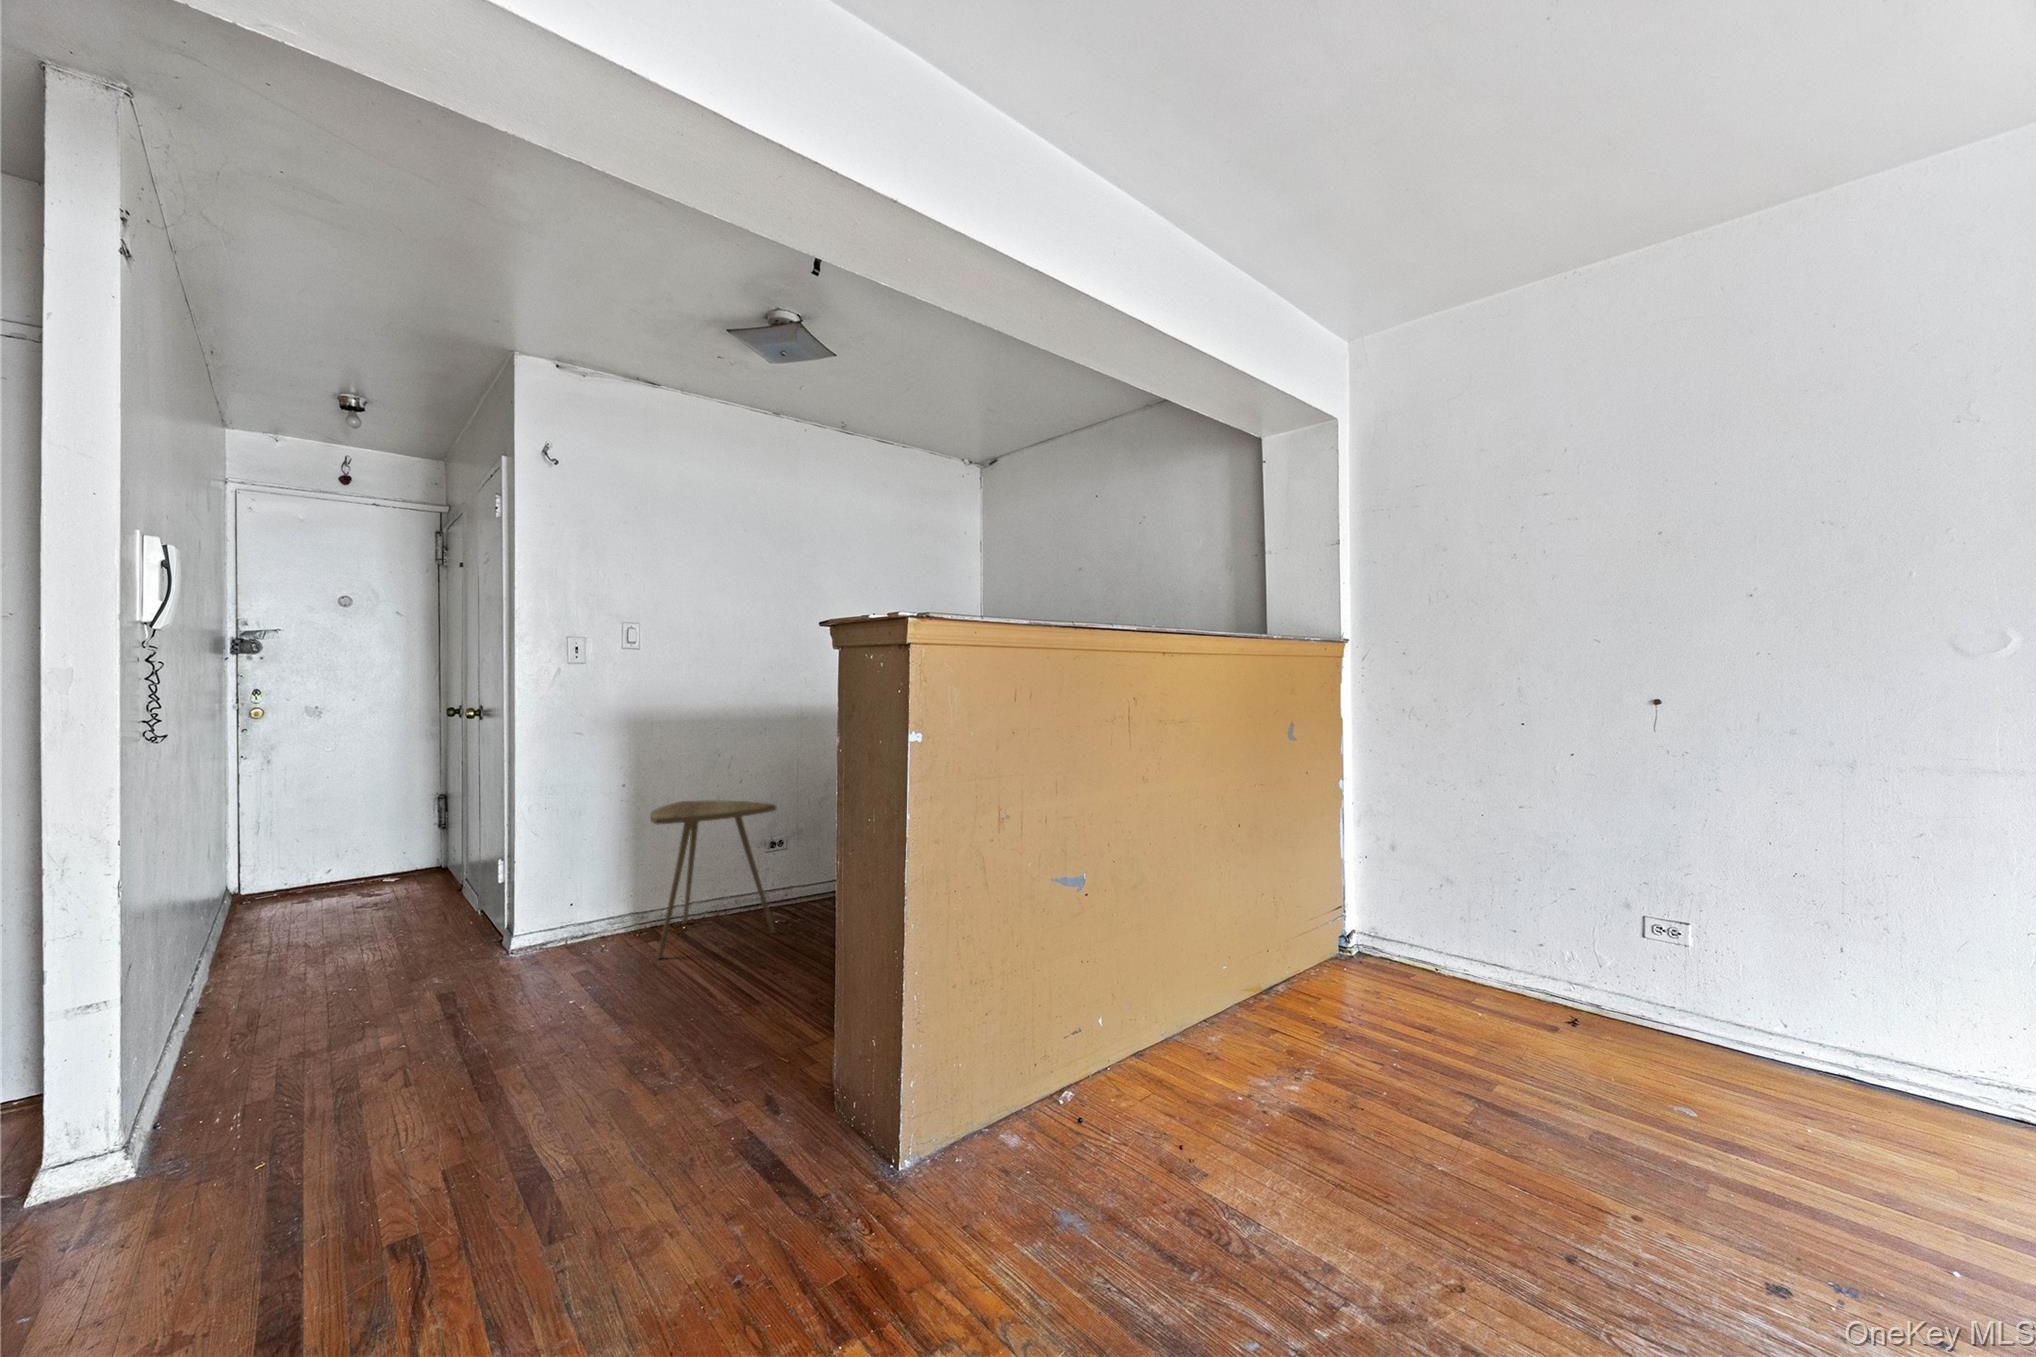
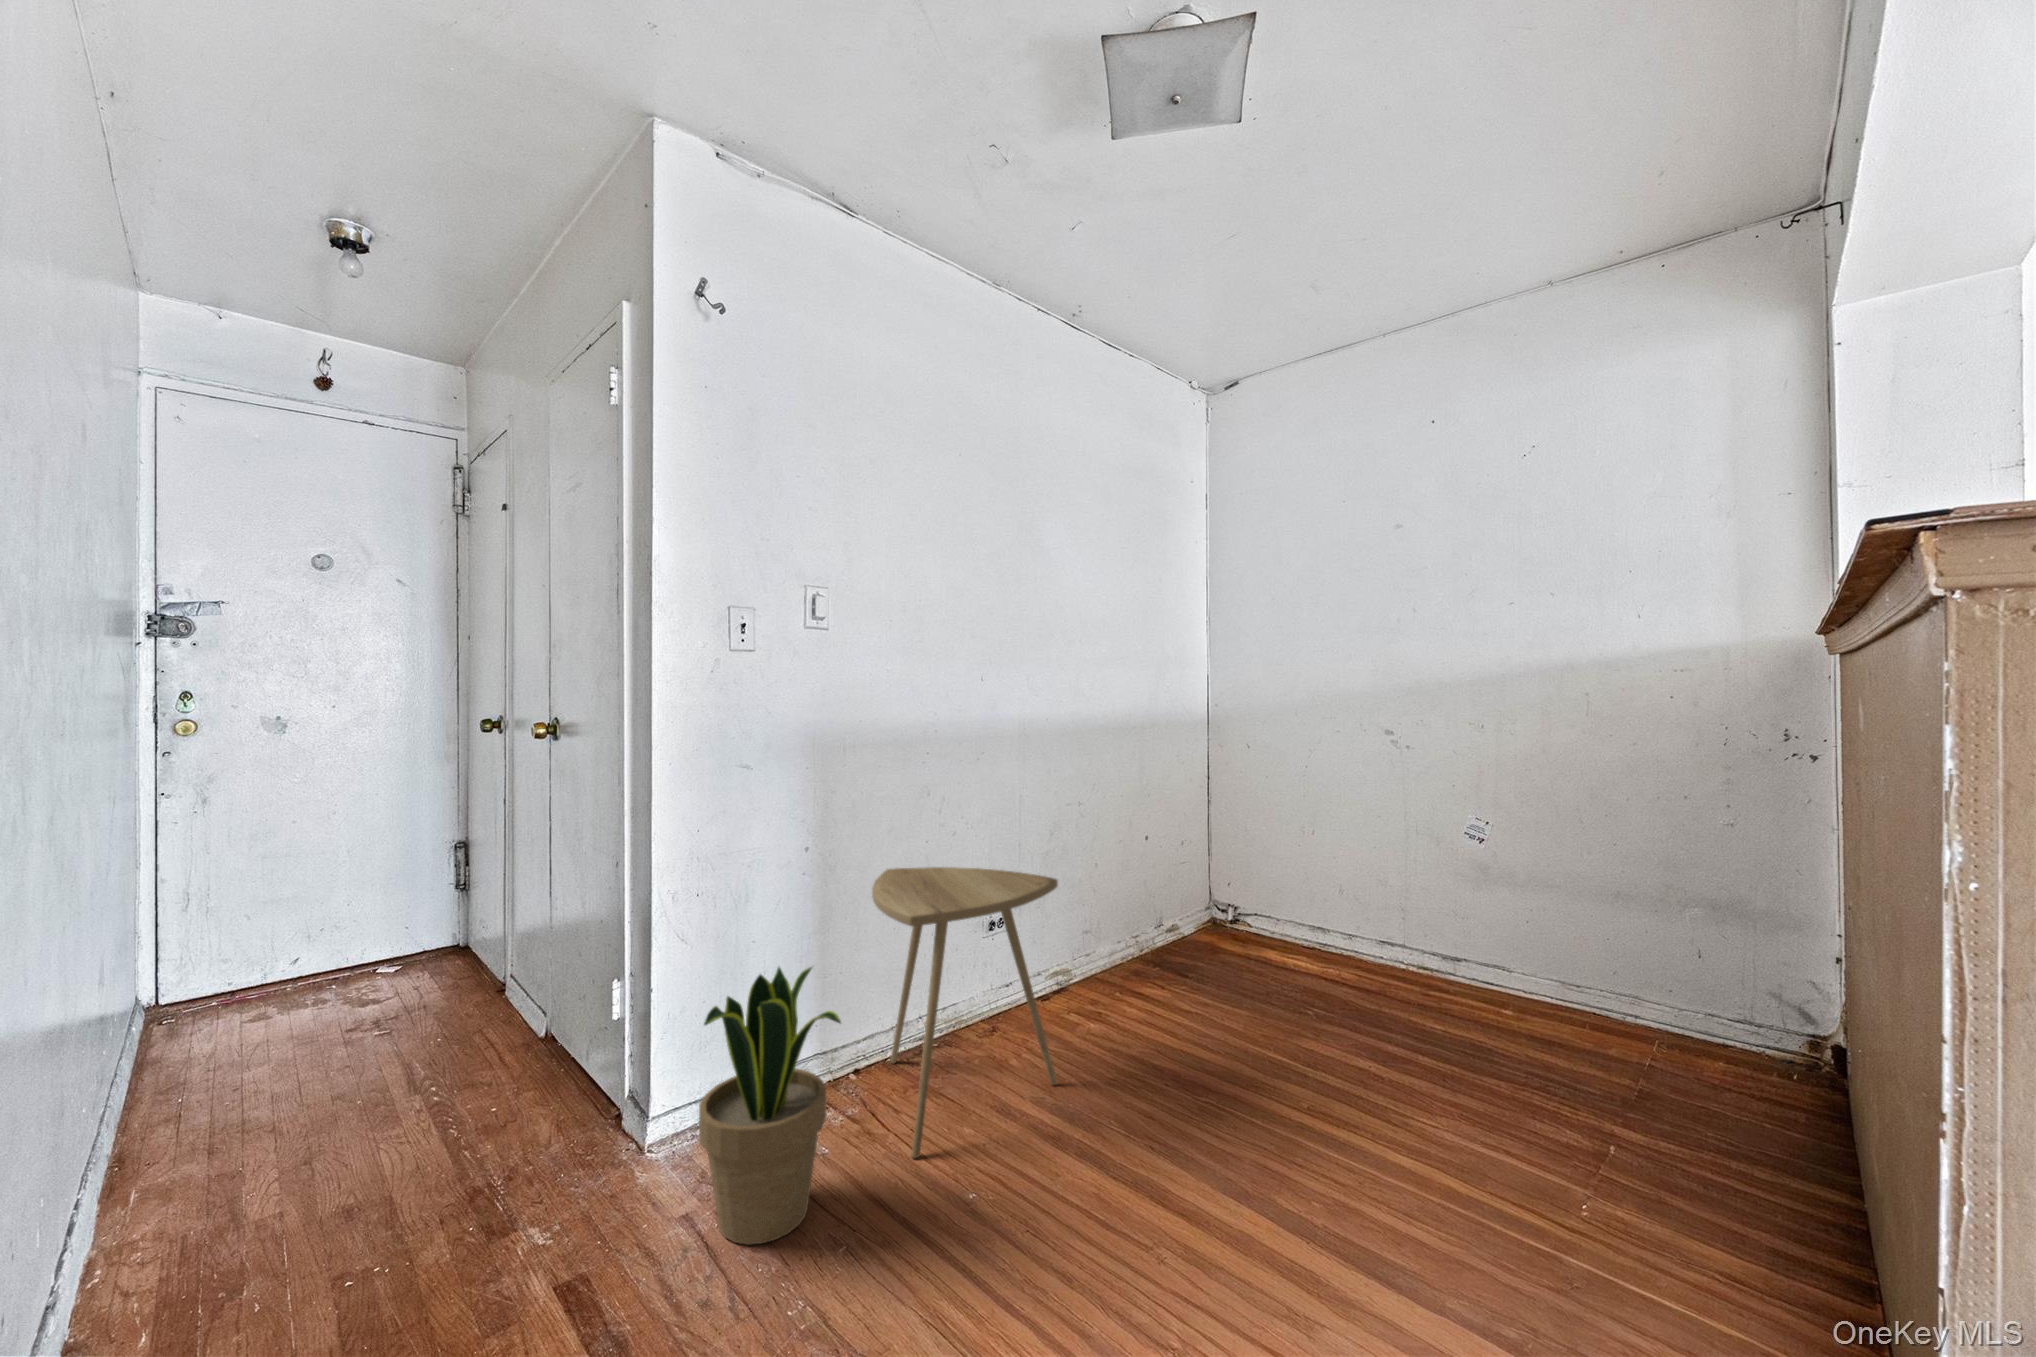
potted plant: none [513,842,598,984] -> present [699,967,841,1245]

